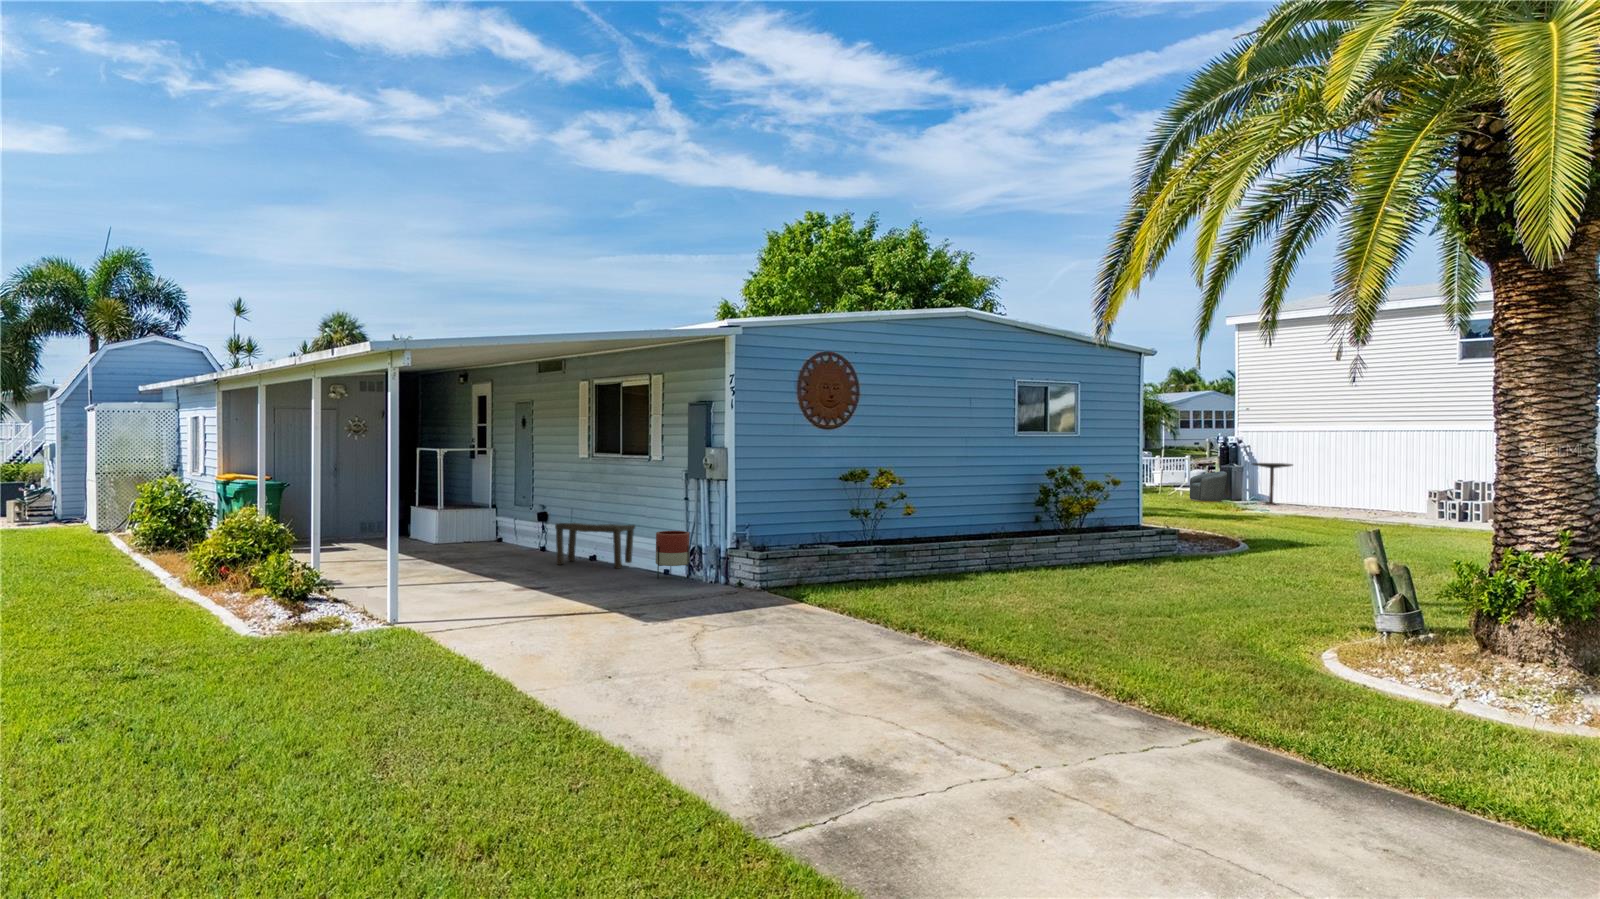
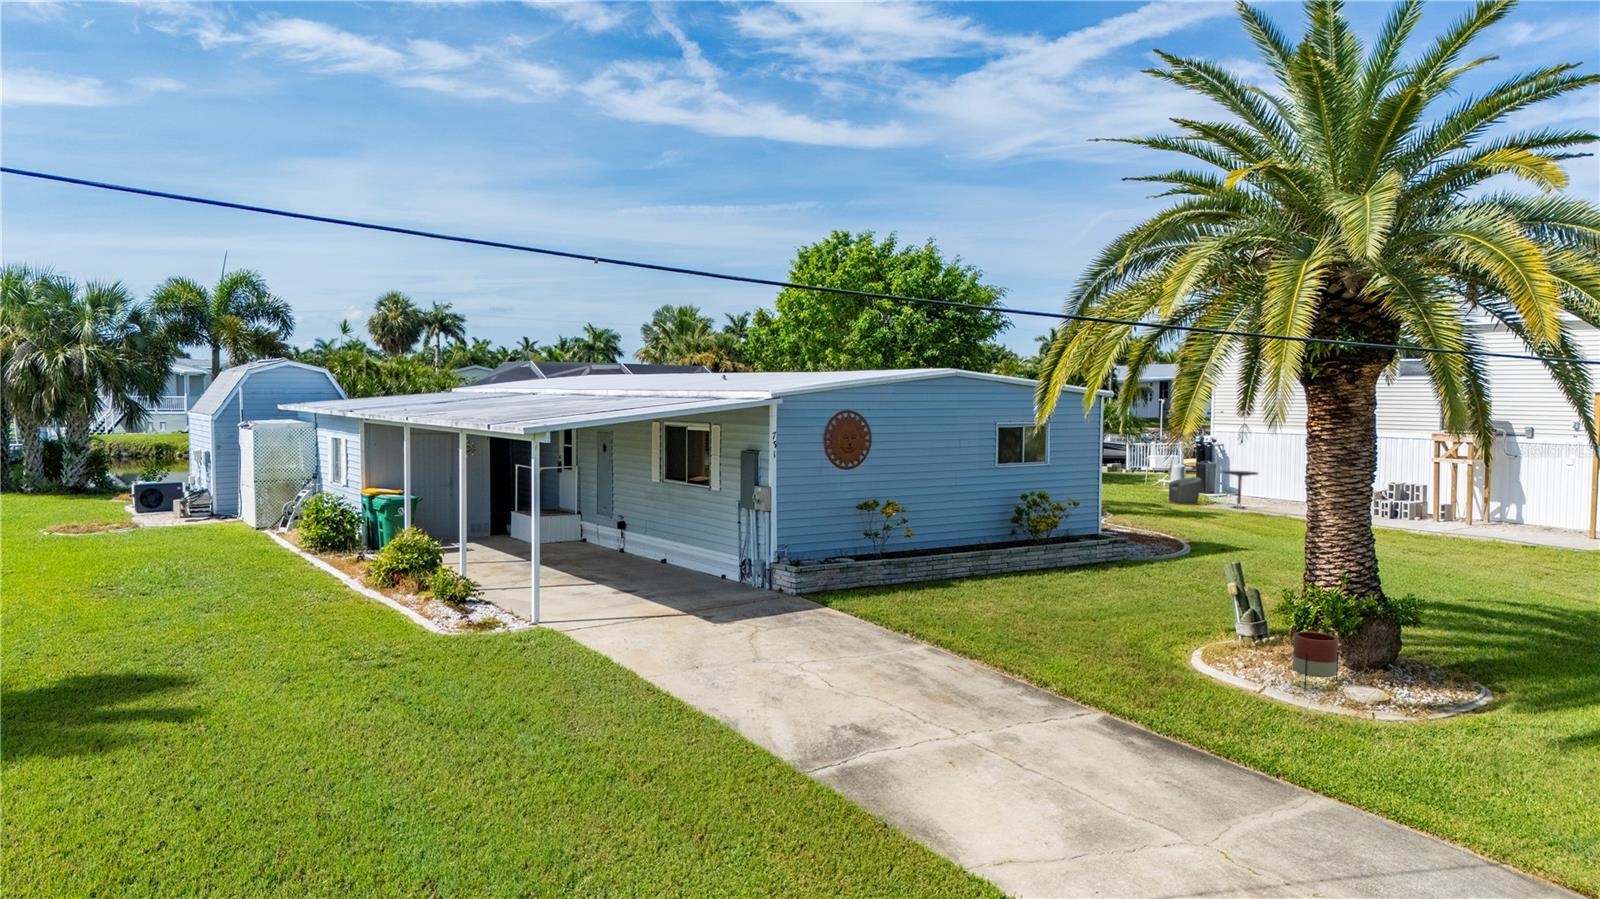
bench: present [555,522,635,569] -> none [636,536,698,574]
planter: present [656,531,690,579] -> present [1293,632,1338,691]

